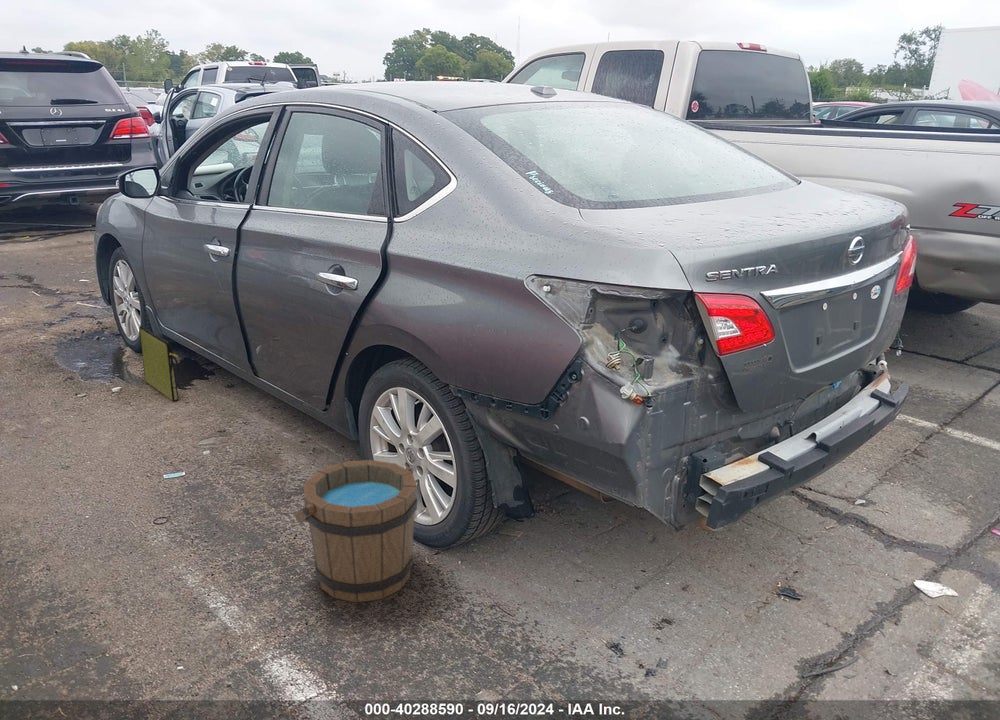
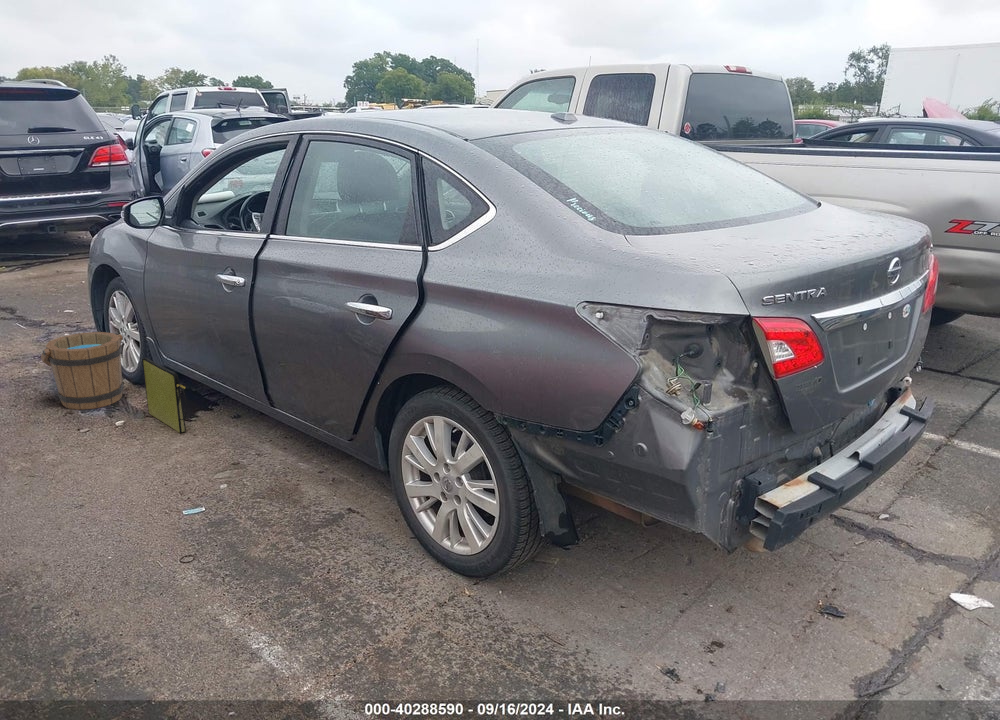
bucket: present [294,460,418,602] -> present [41,332,123,410]

